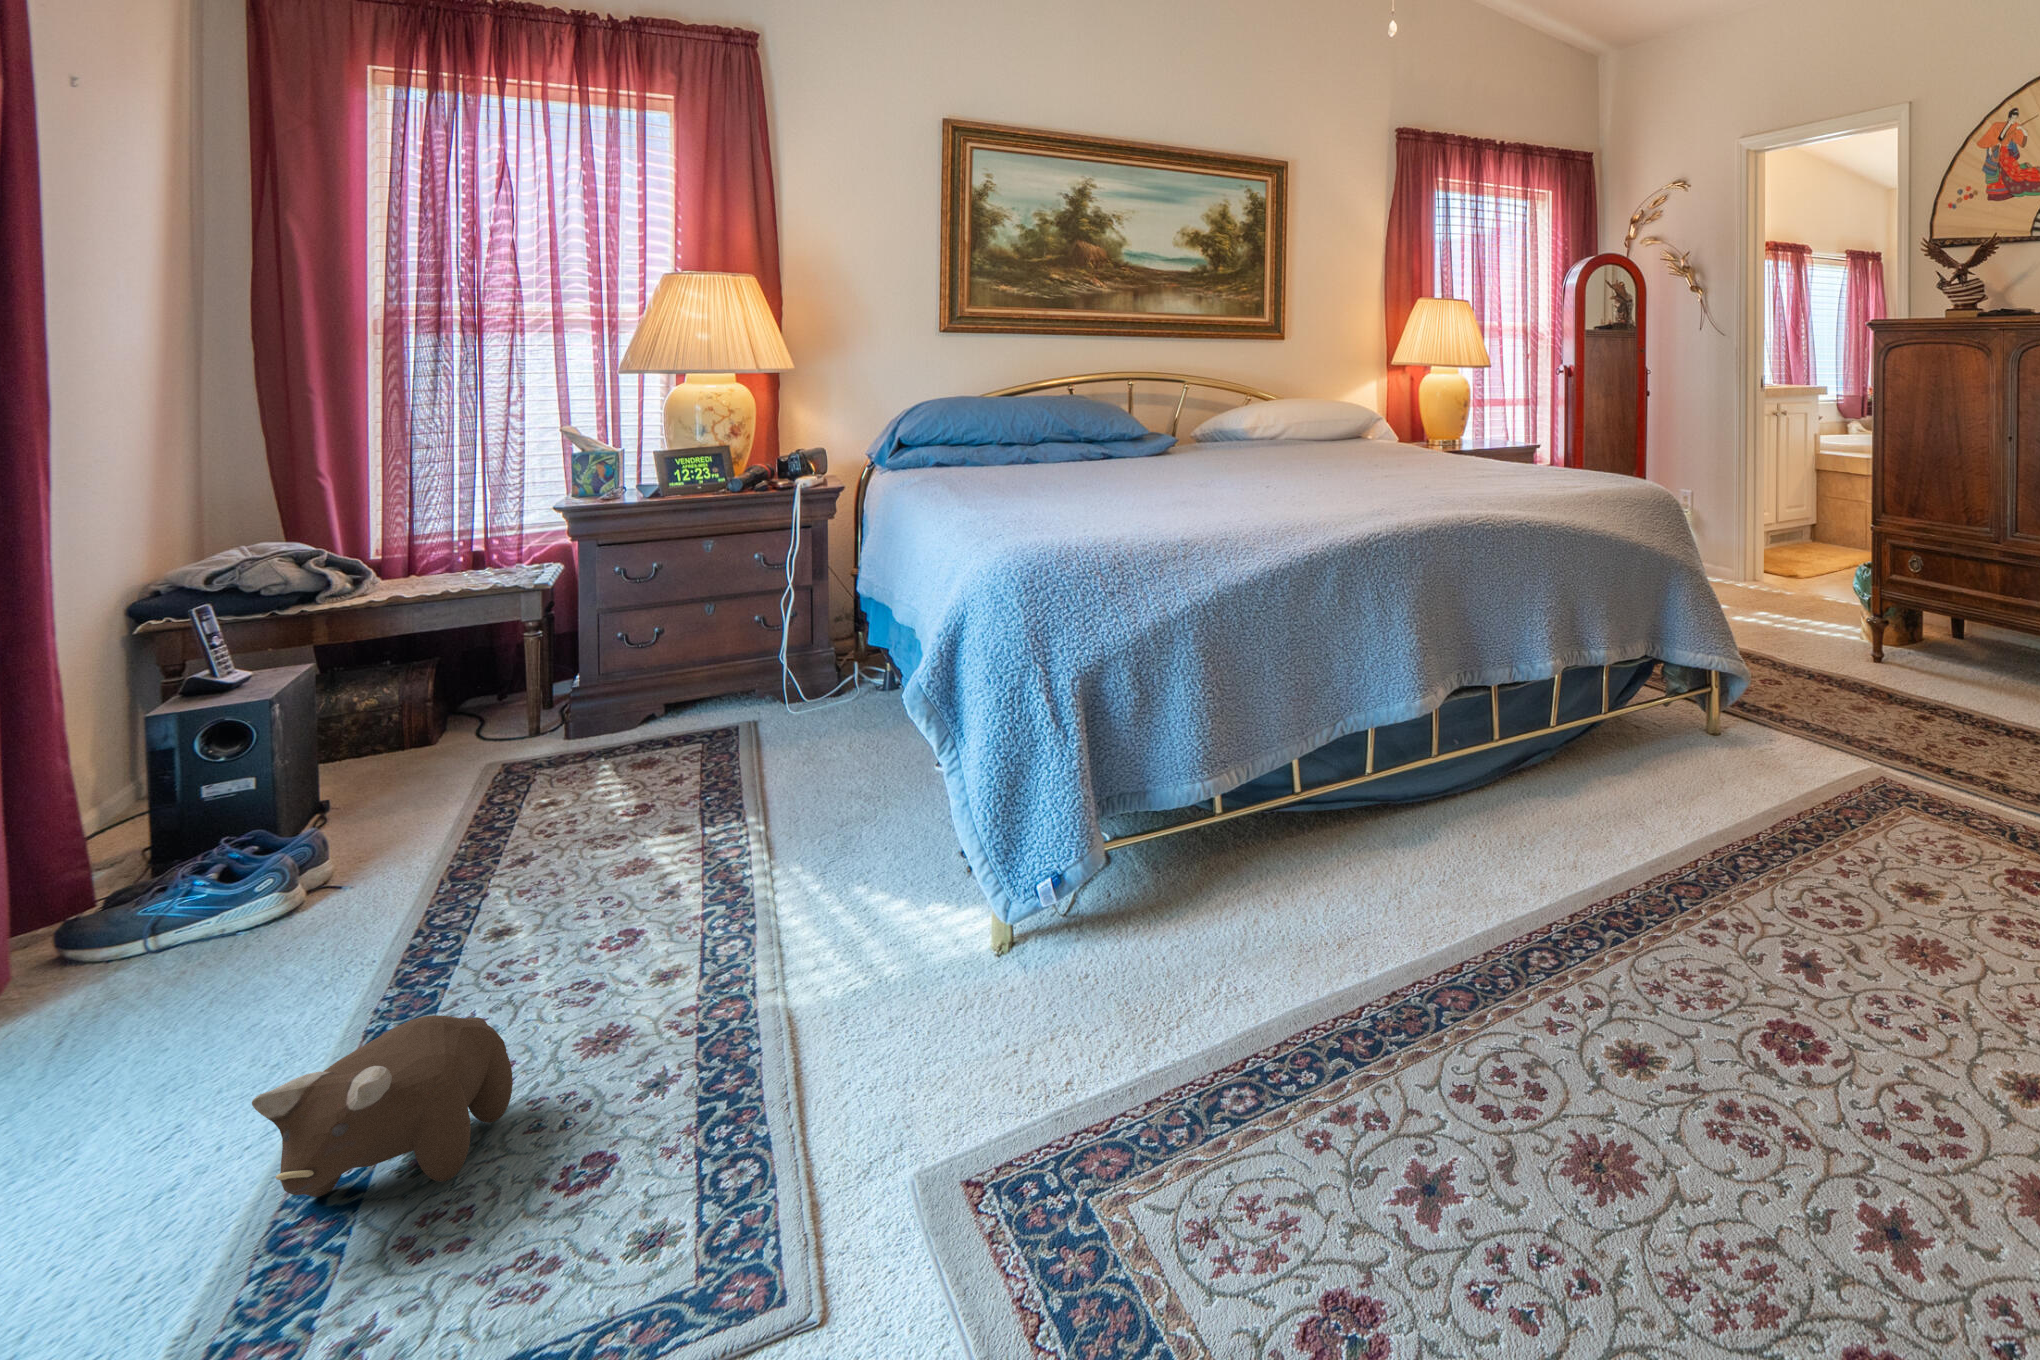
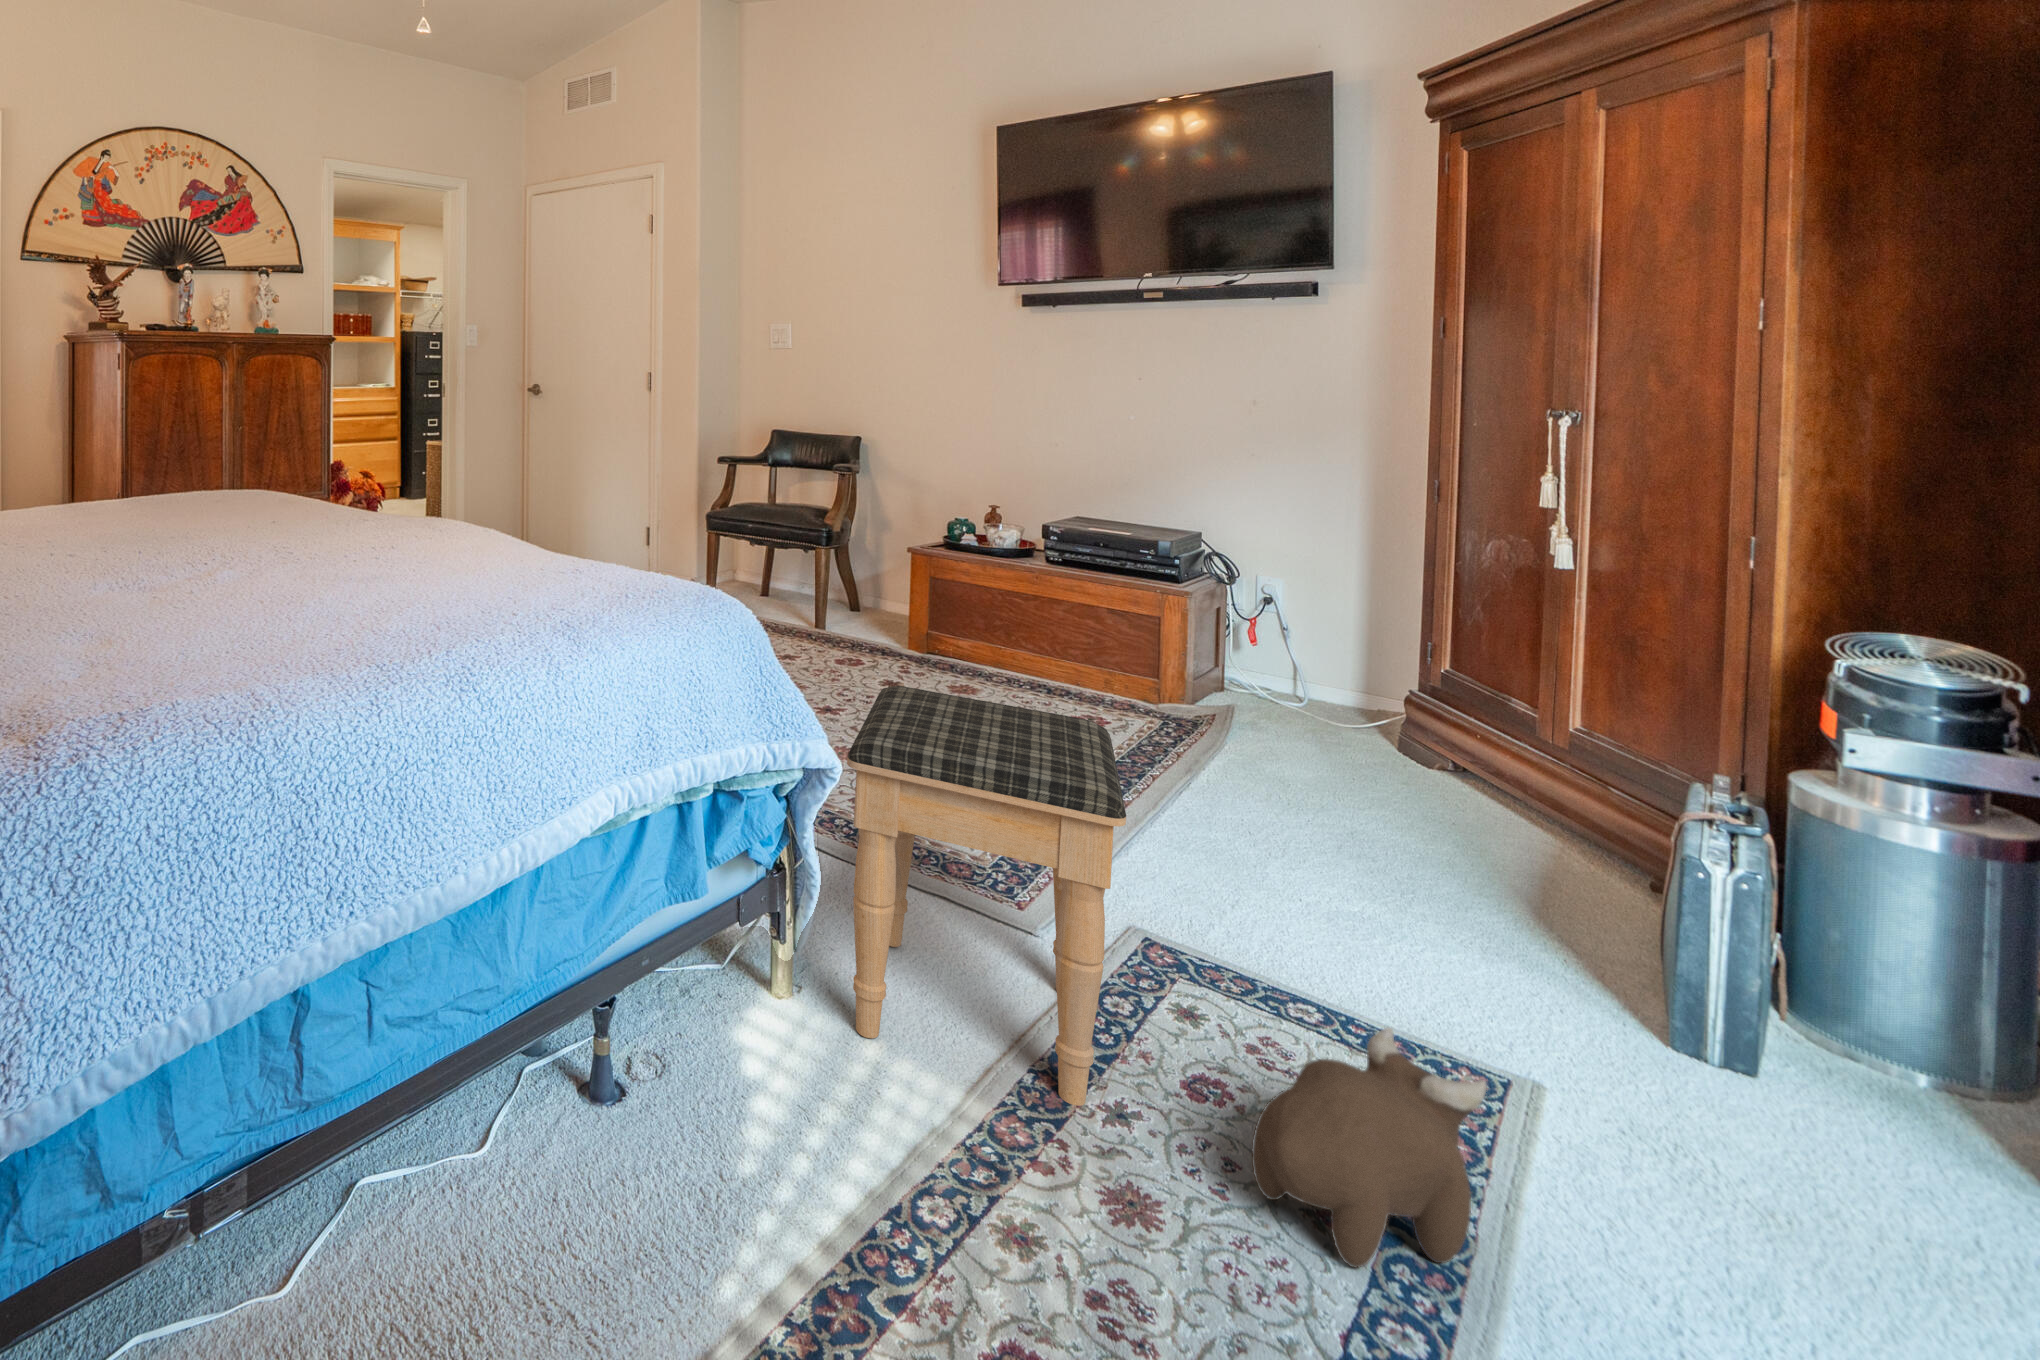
footstool: none [655,696,1038,1158] -> present [847,686,1126,1106]

